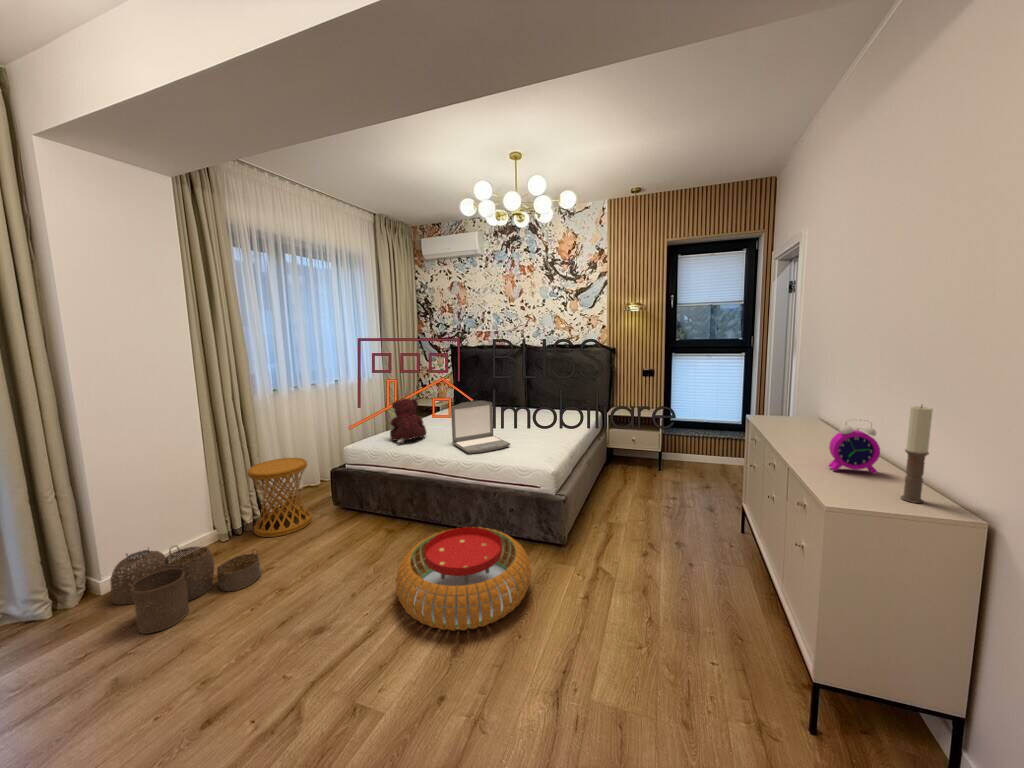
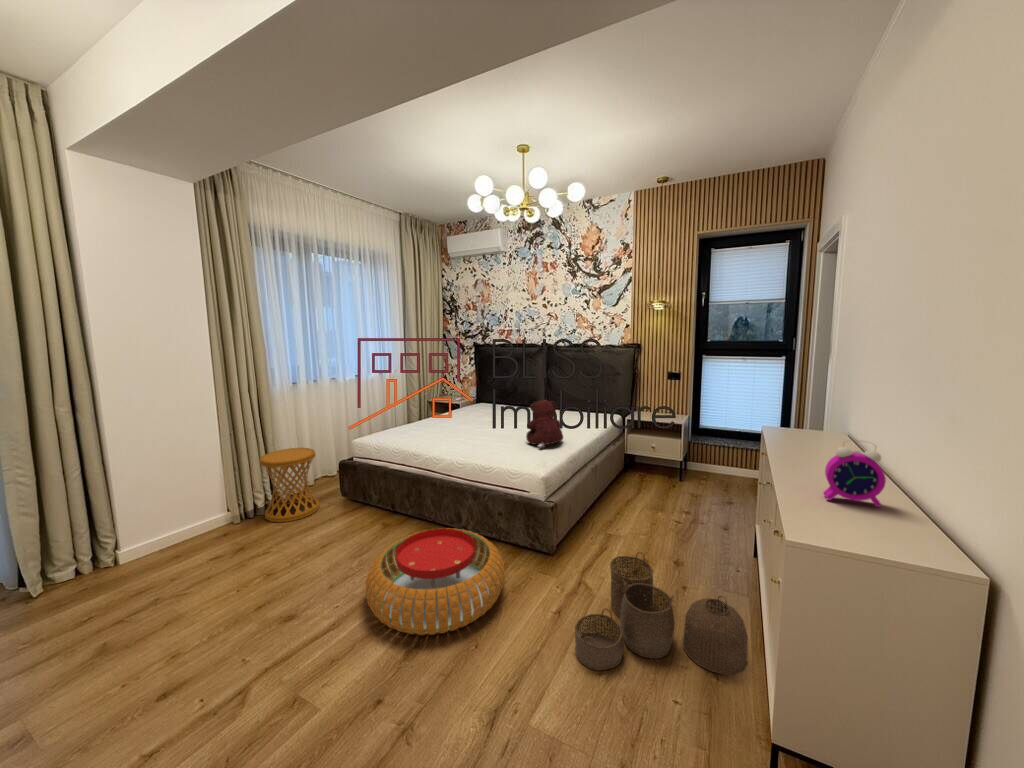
teddy bear: present [390,398,426,444] -> present [526,400,563,449]
laptop: present [451,400,510,454] -> none [452,400,510,453]
candle: present [901,405,933,503] -> none [895,427,938,550]
woven basket: present [110,546,261,633] -> present [575,552,748,675]

